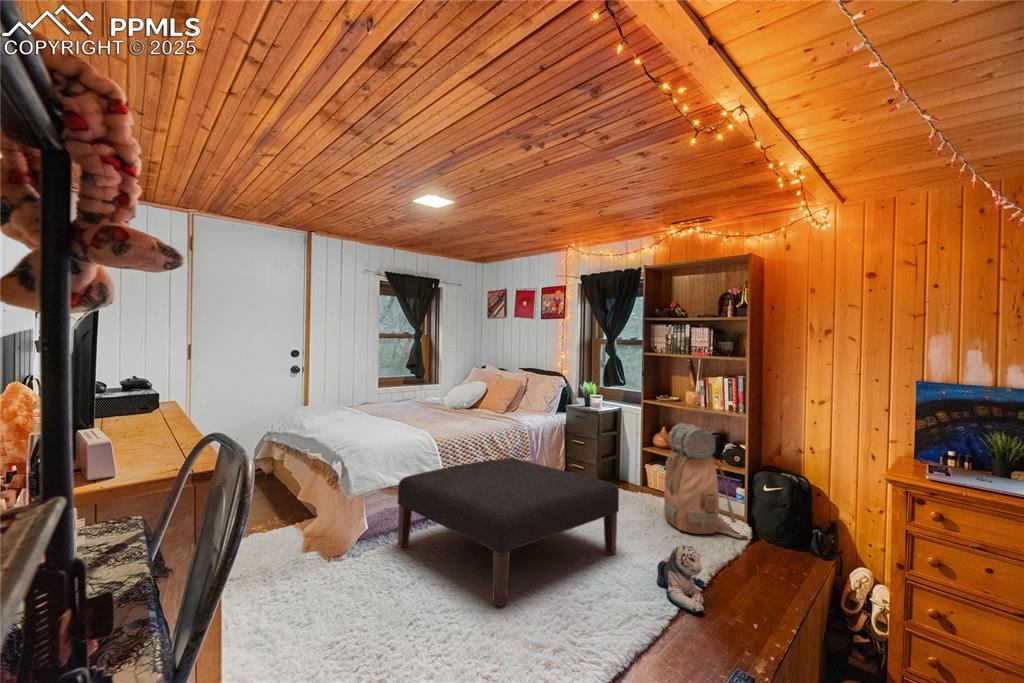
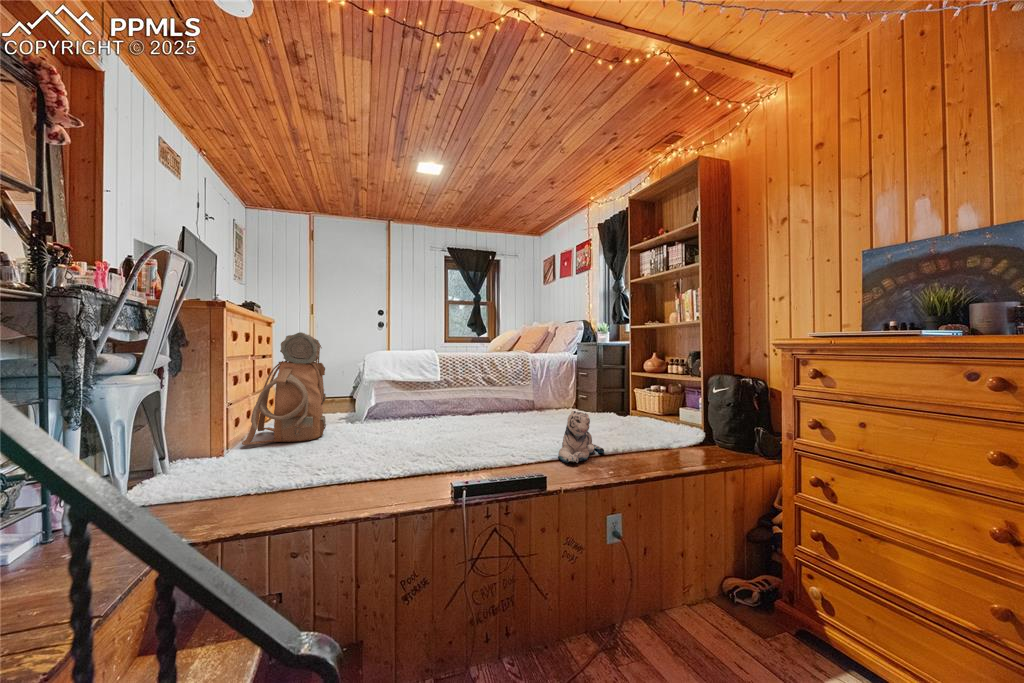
backpack: present [664,423,748,537] -> present [242,332,326,445]
ottoman: present [398,458,619,606] -> none [386,368,555,450]

